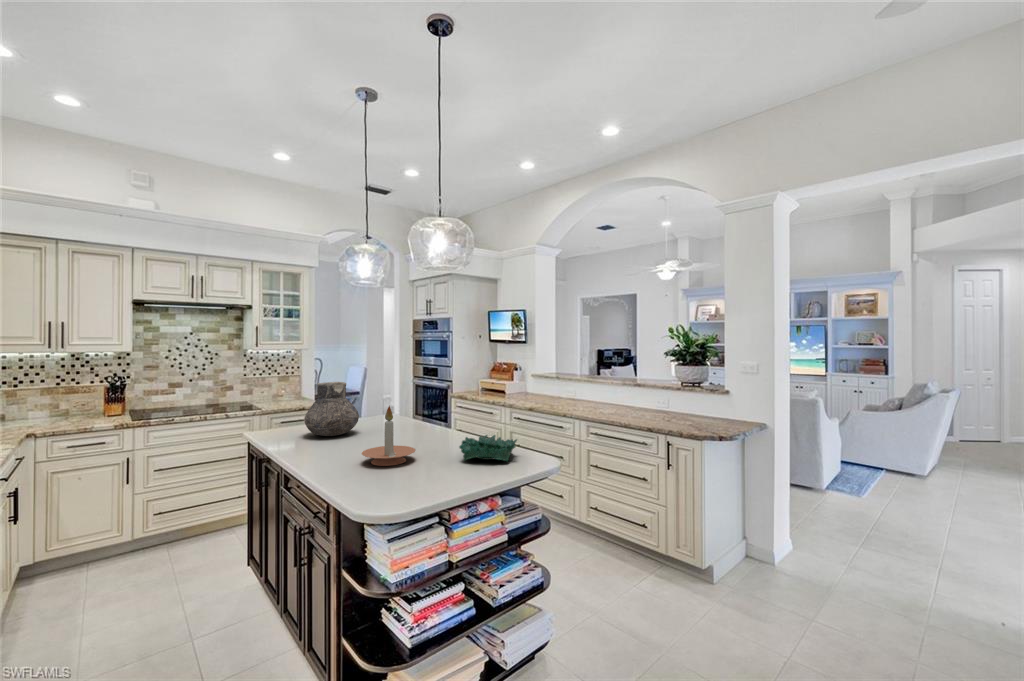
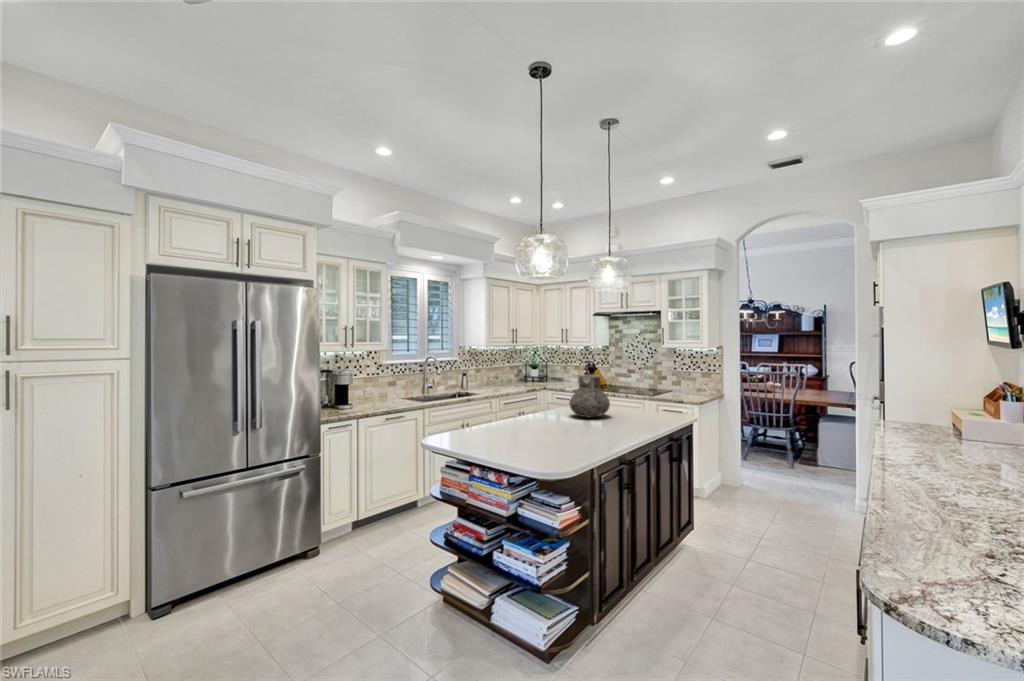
candle holder: present [362,406,415,466] -> none [506,392,545,437]
decorative bowl: present [459,435,517,461] -> none [530,430,580,454]

